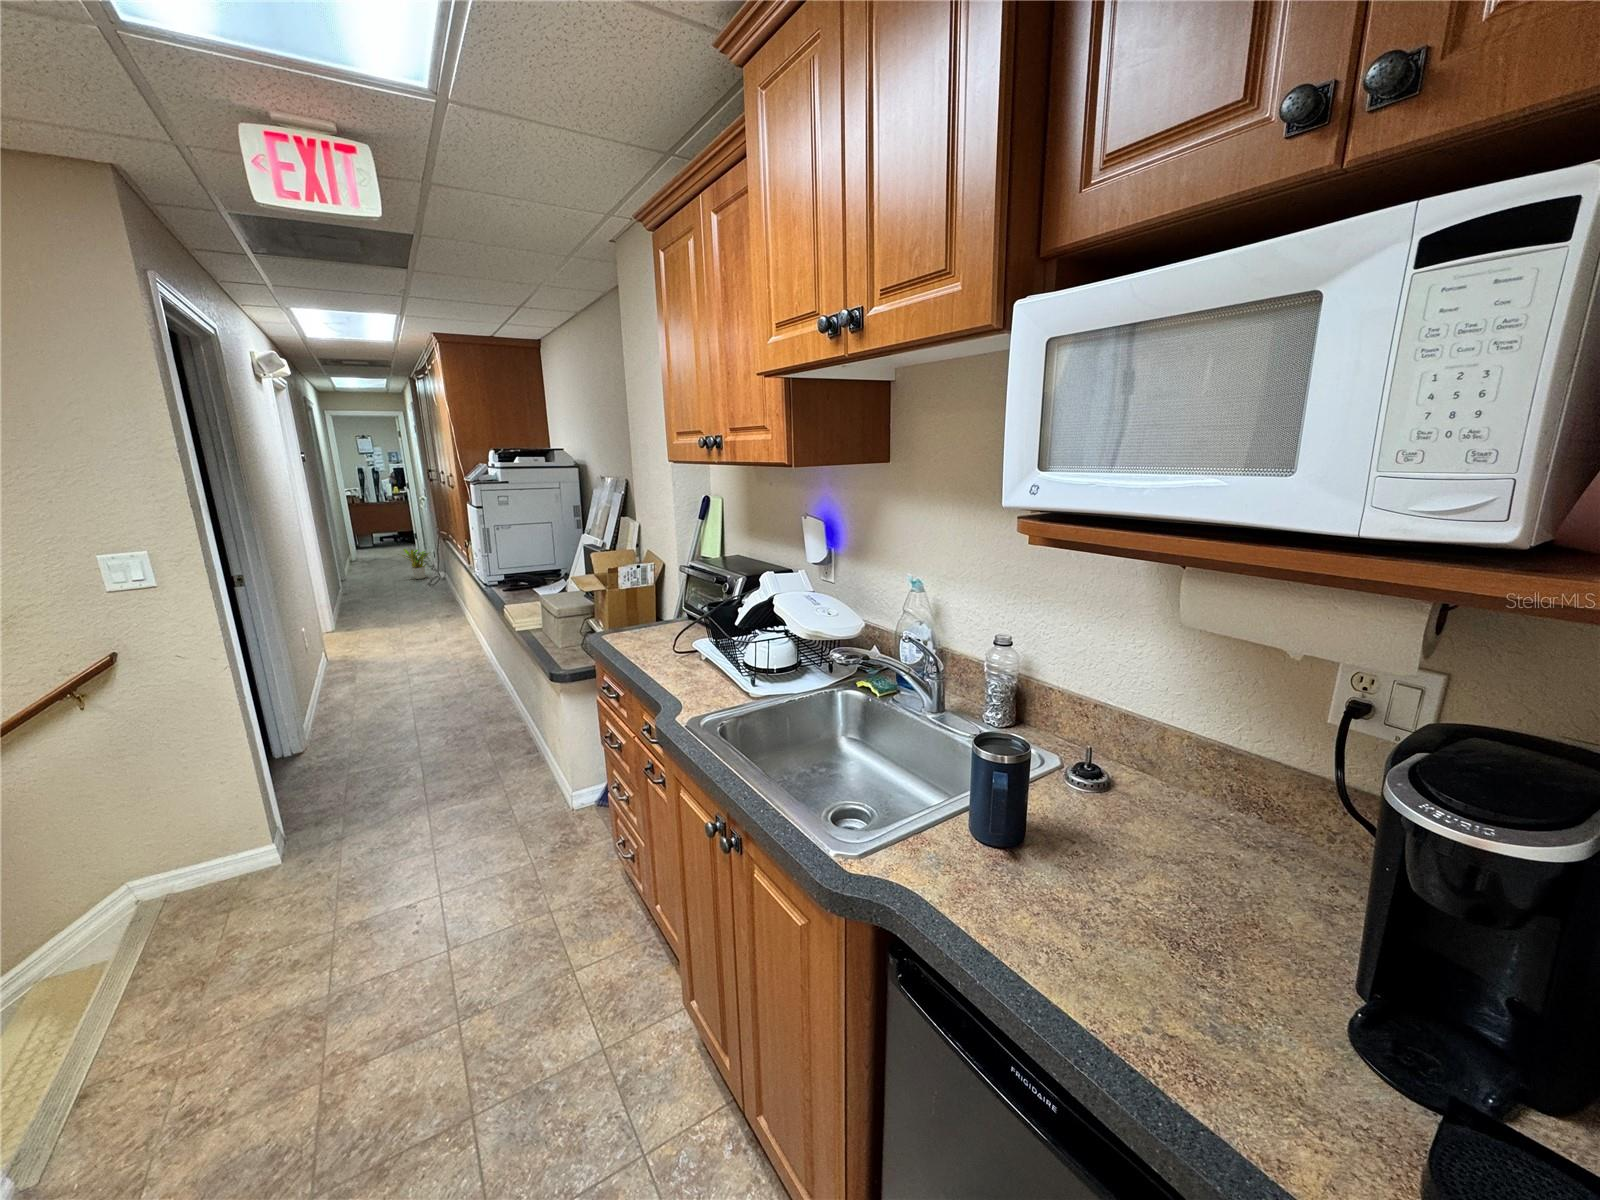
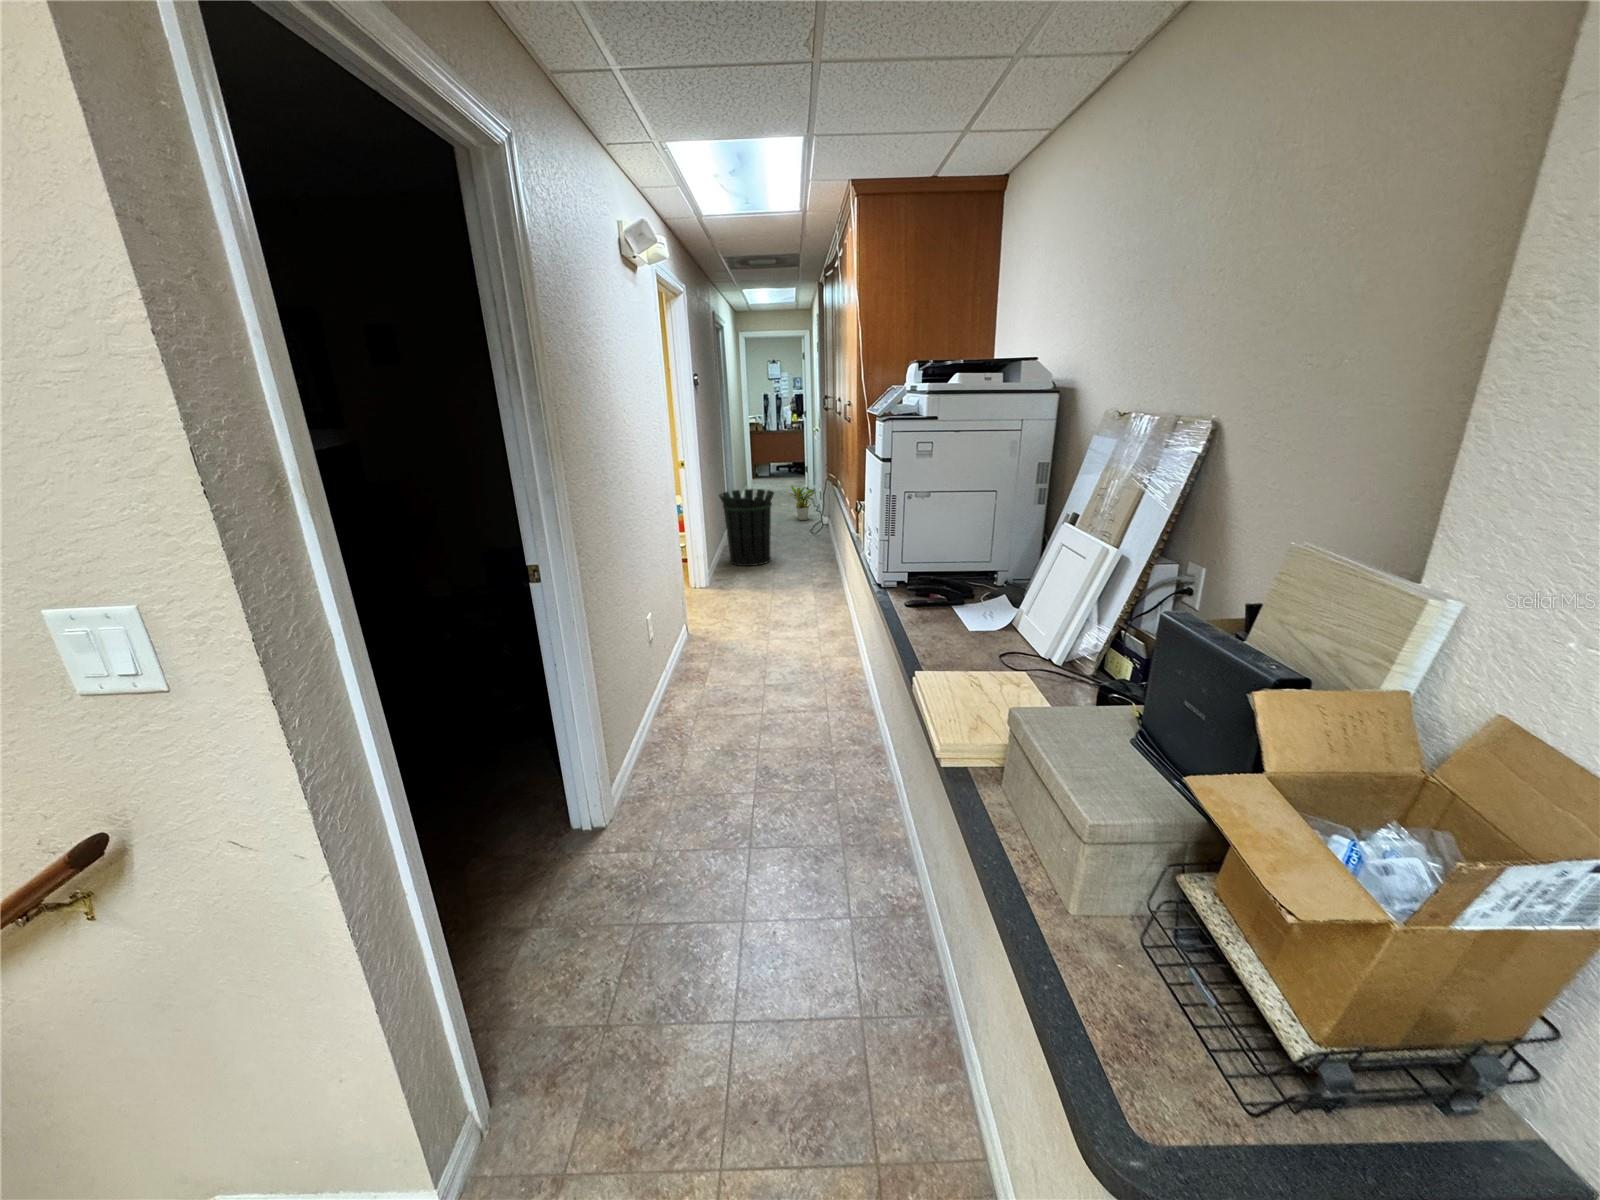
waste bin: none [330,549,393,616] -> present [719,489,774,566]

